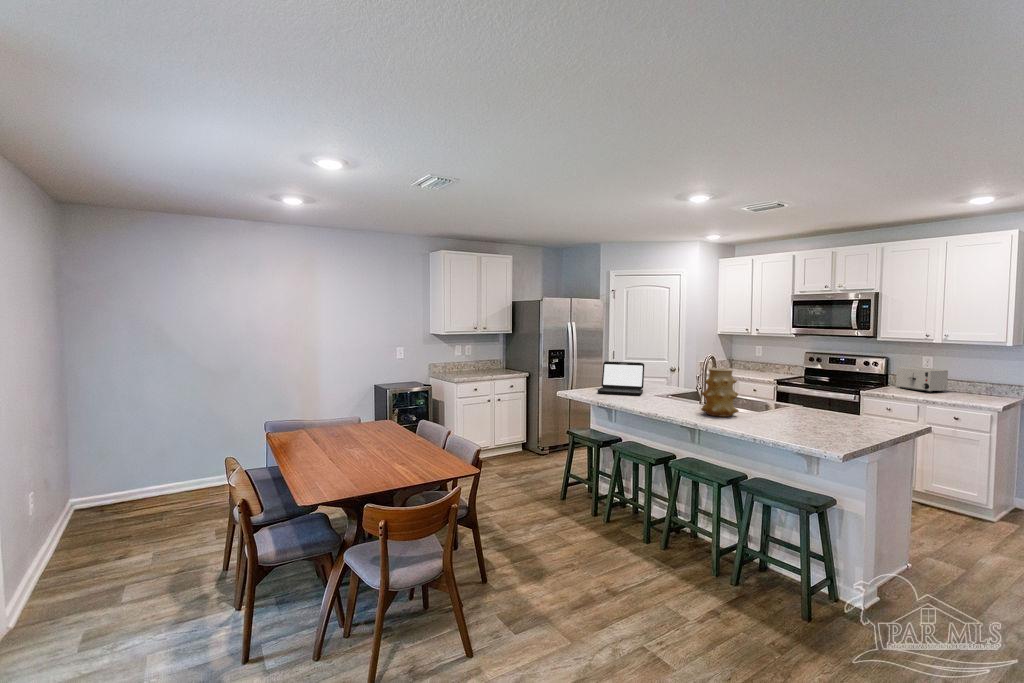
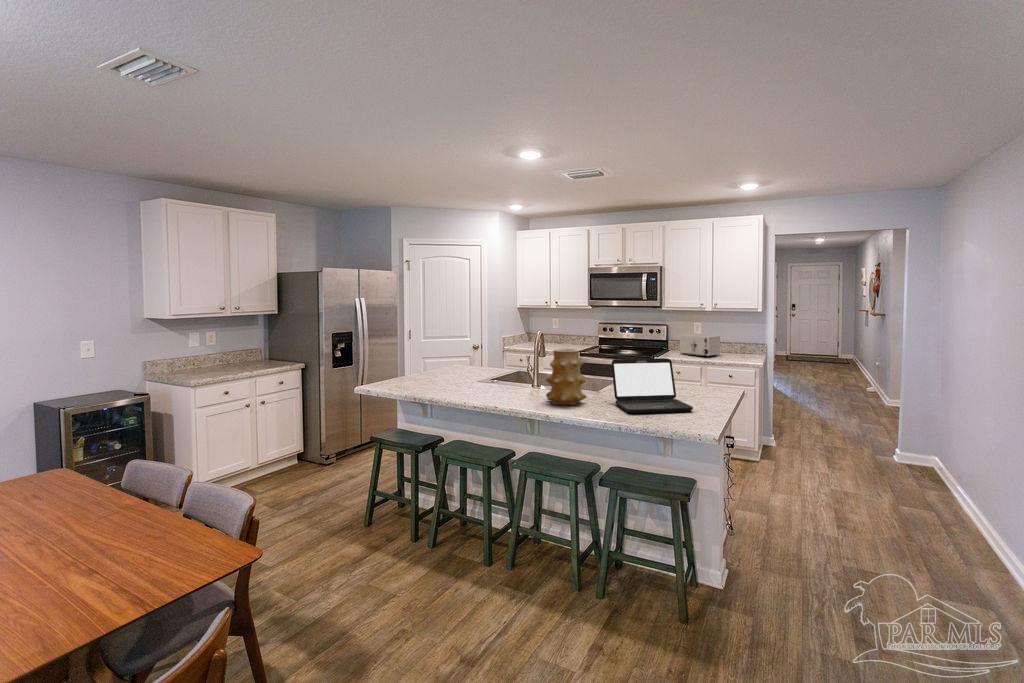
laptop: present [598,361,644,396] -> present [611,358,693,413]

